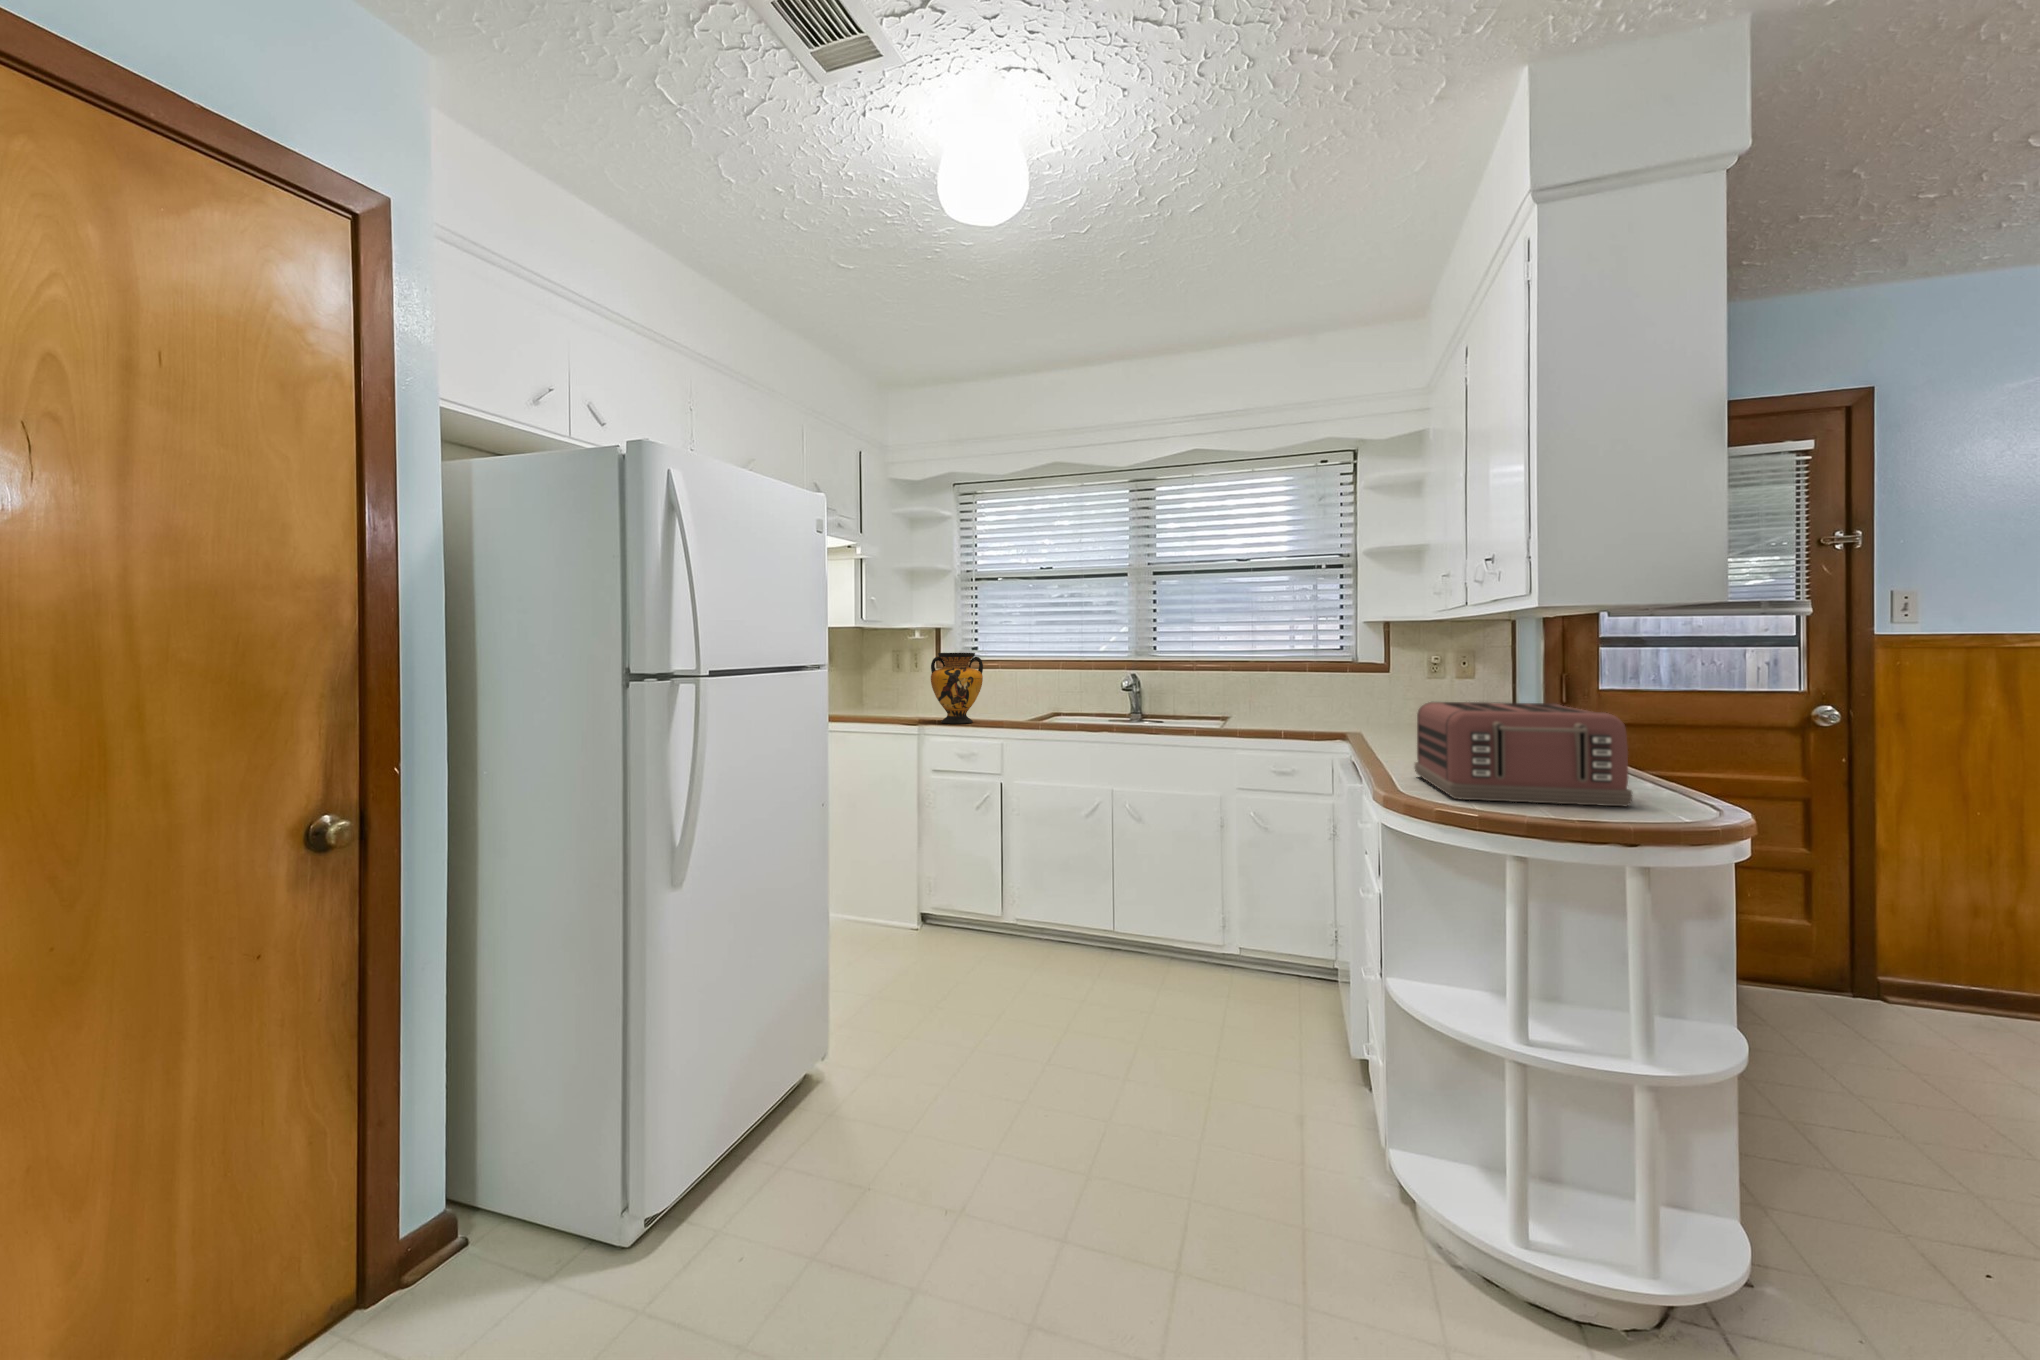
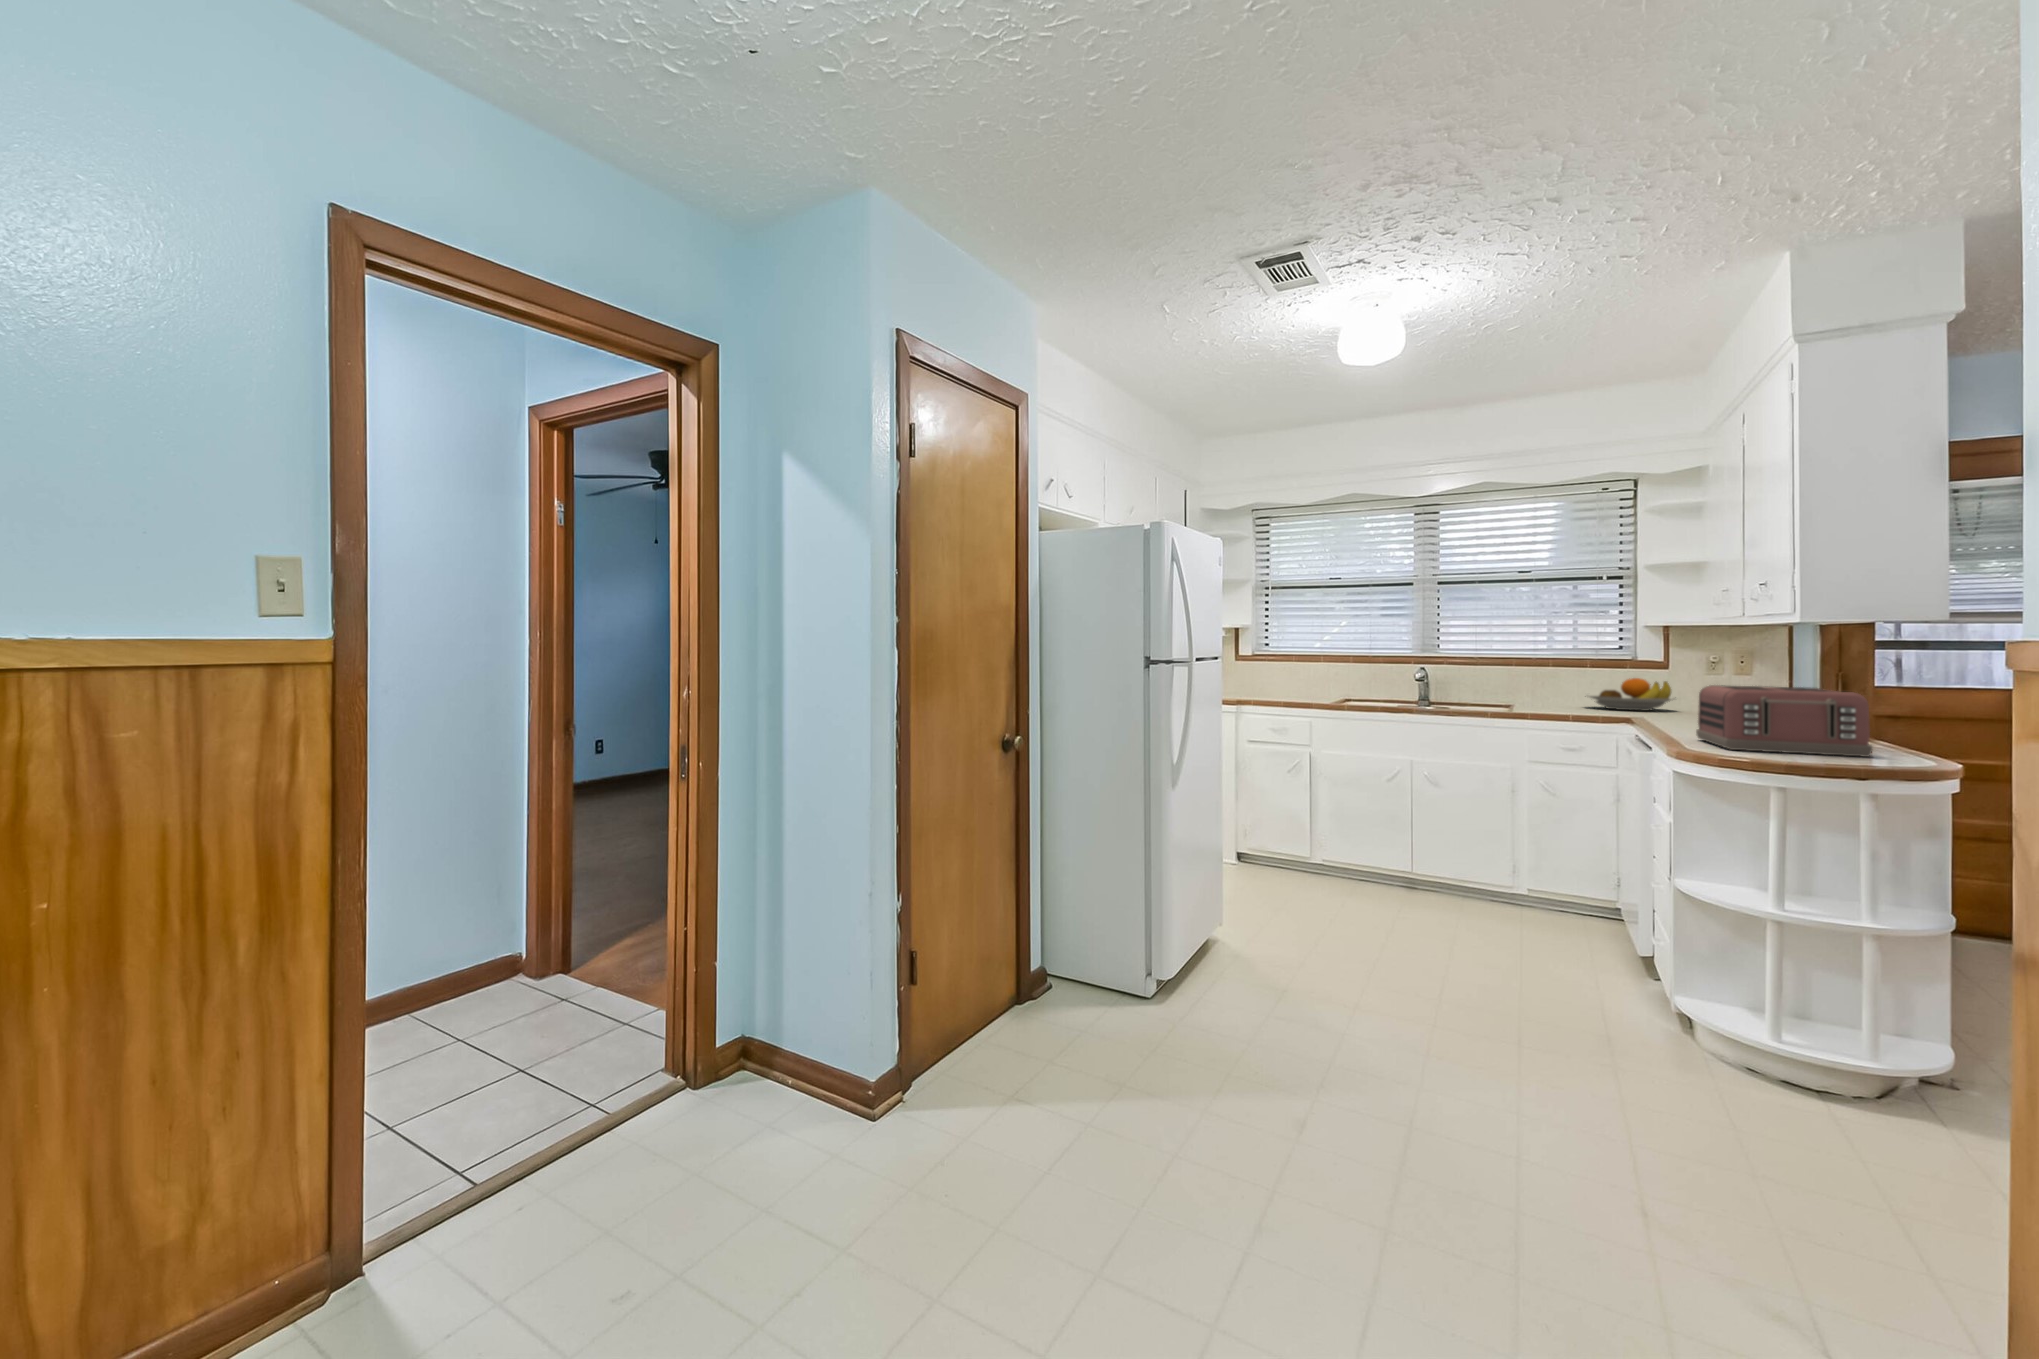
vase: present [931,653,983,724] -> none [1252,648,1296,703]
fruit bowl: none [1305,683,1400,722] -> present [1590,678,1676,711]

